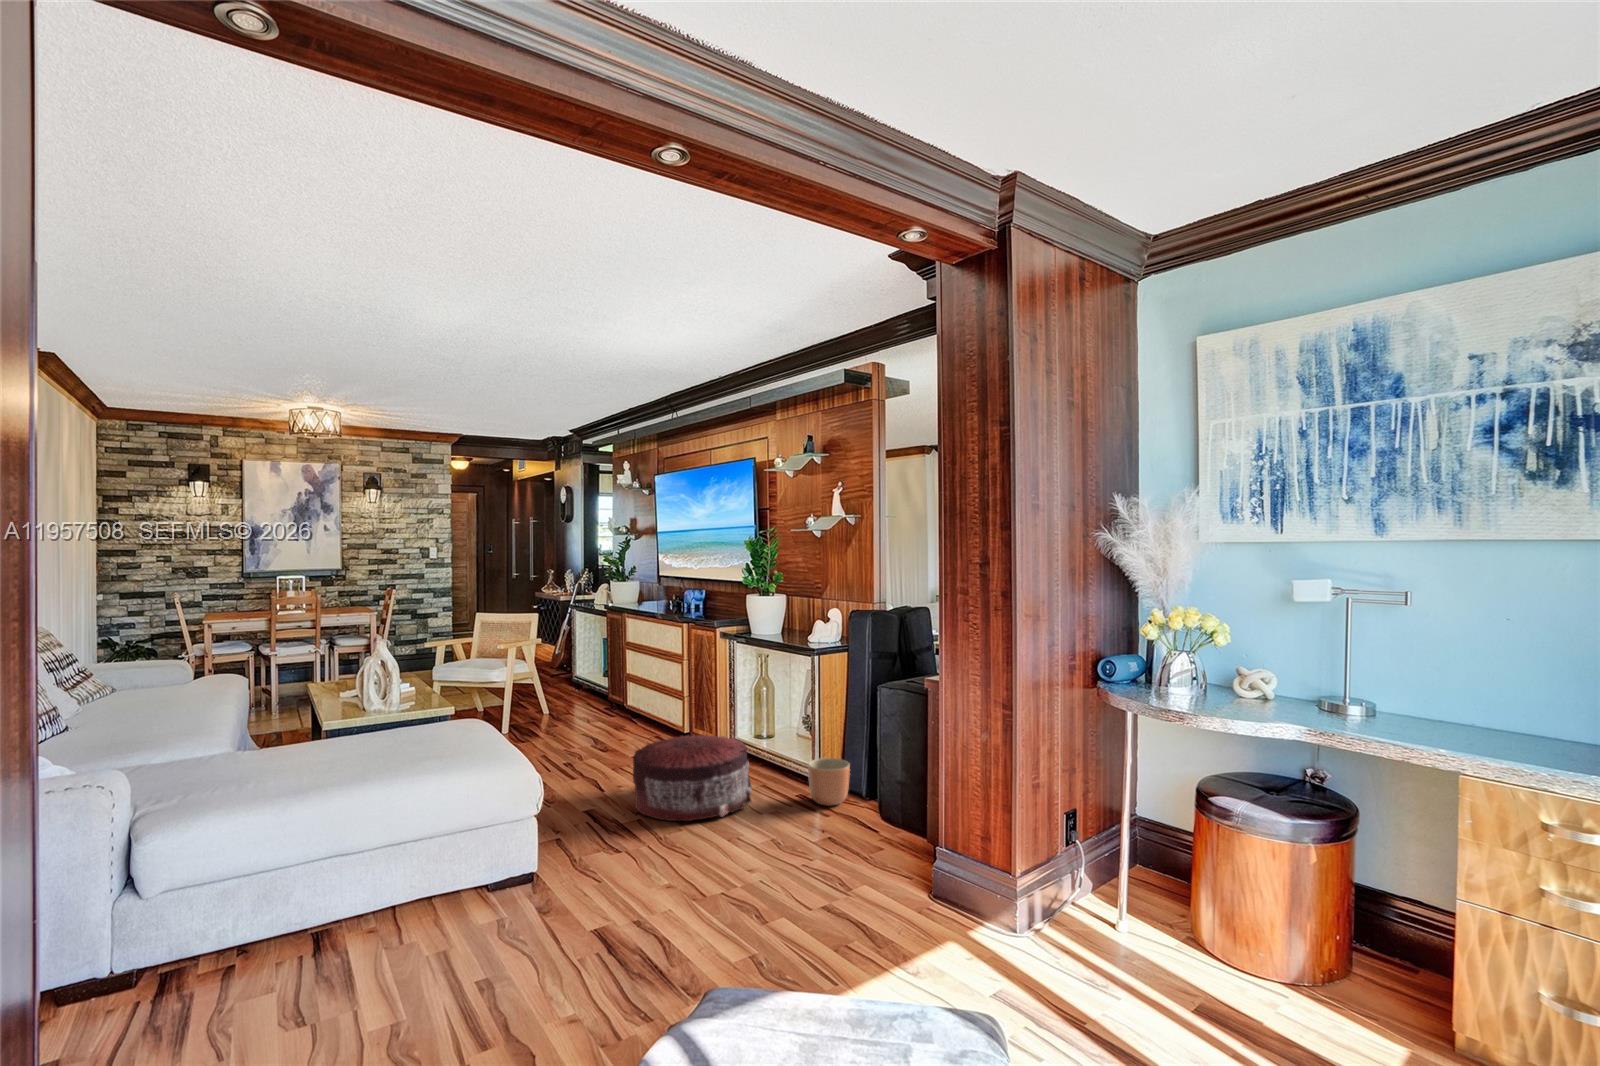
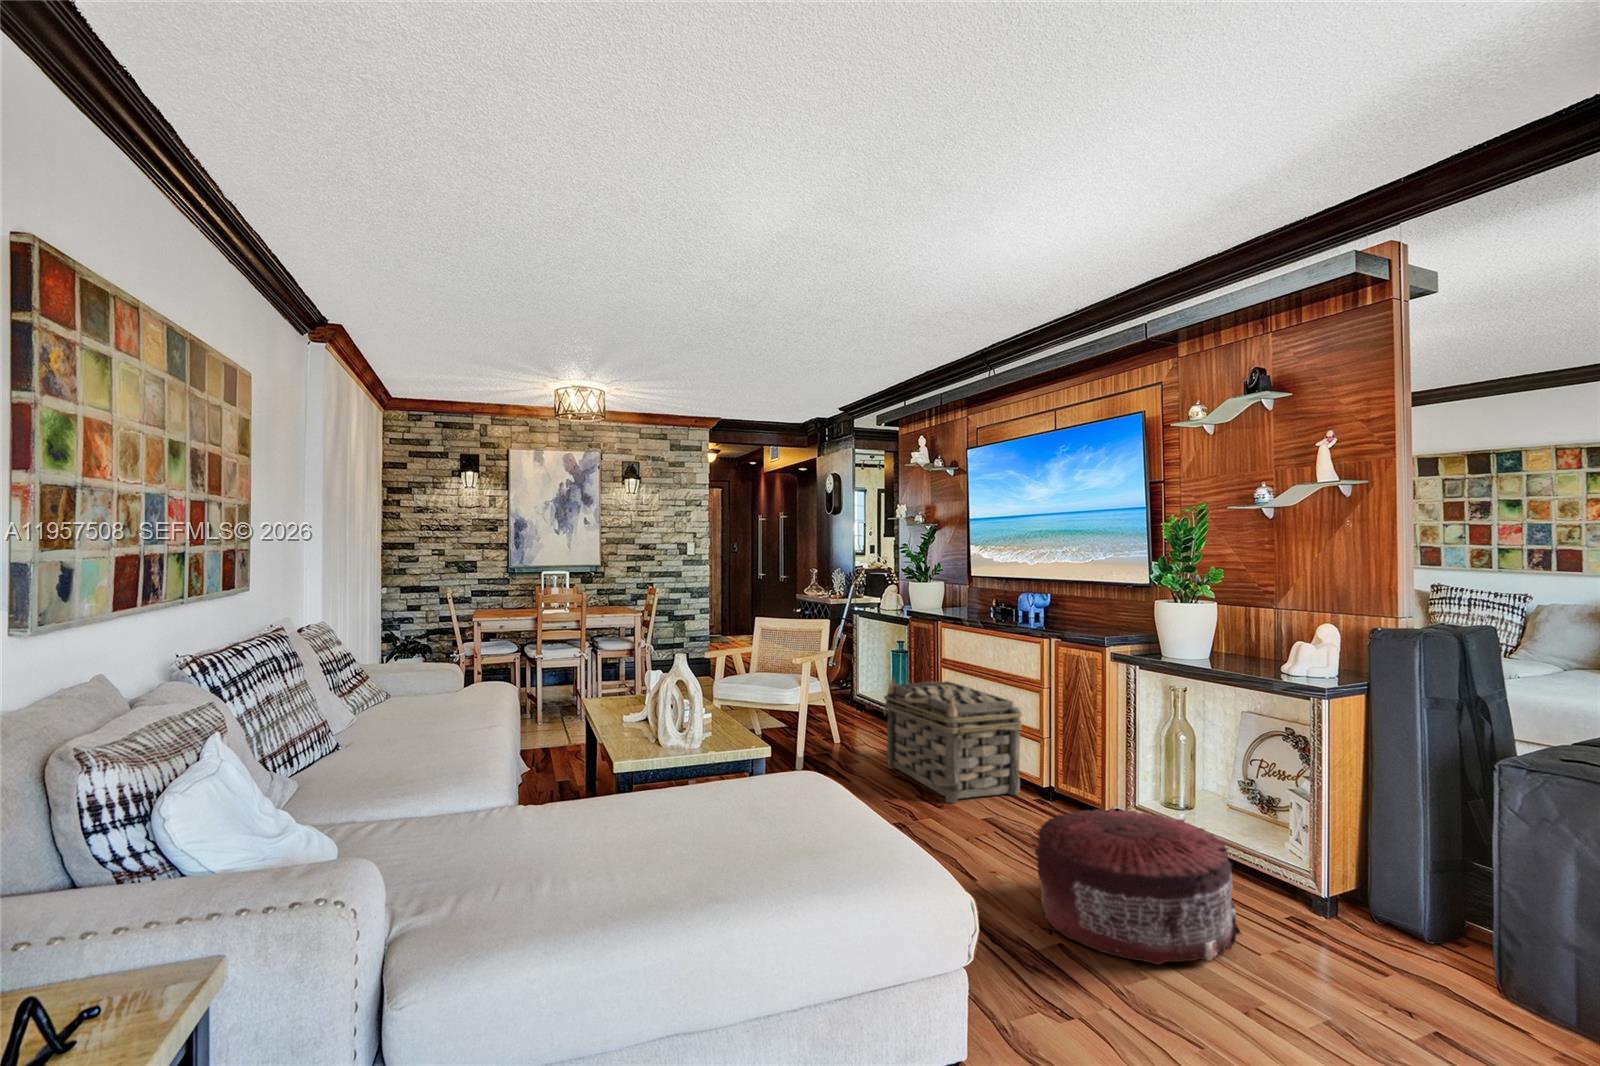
basket: none [575,656,672,747] -> present [884,678,1022,803]
planter: present [808,758,850,806] -> none [1332,869,1418,957]

